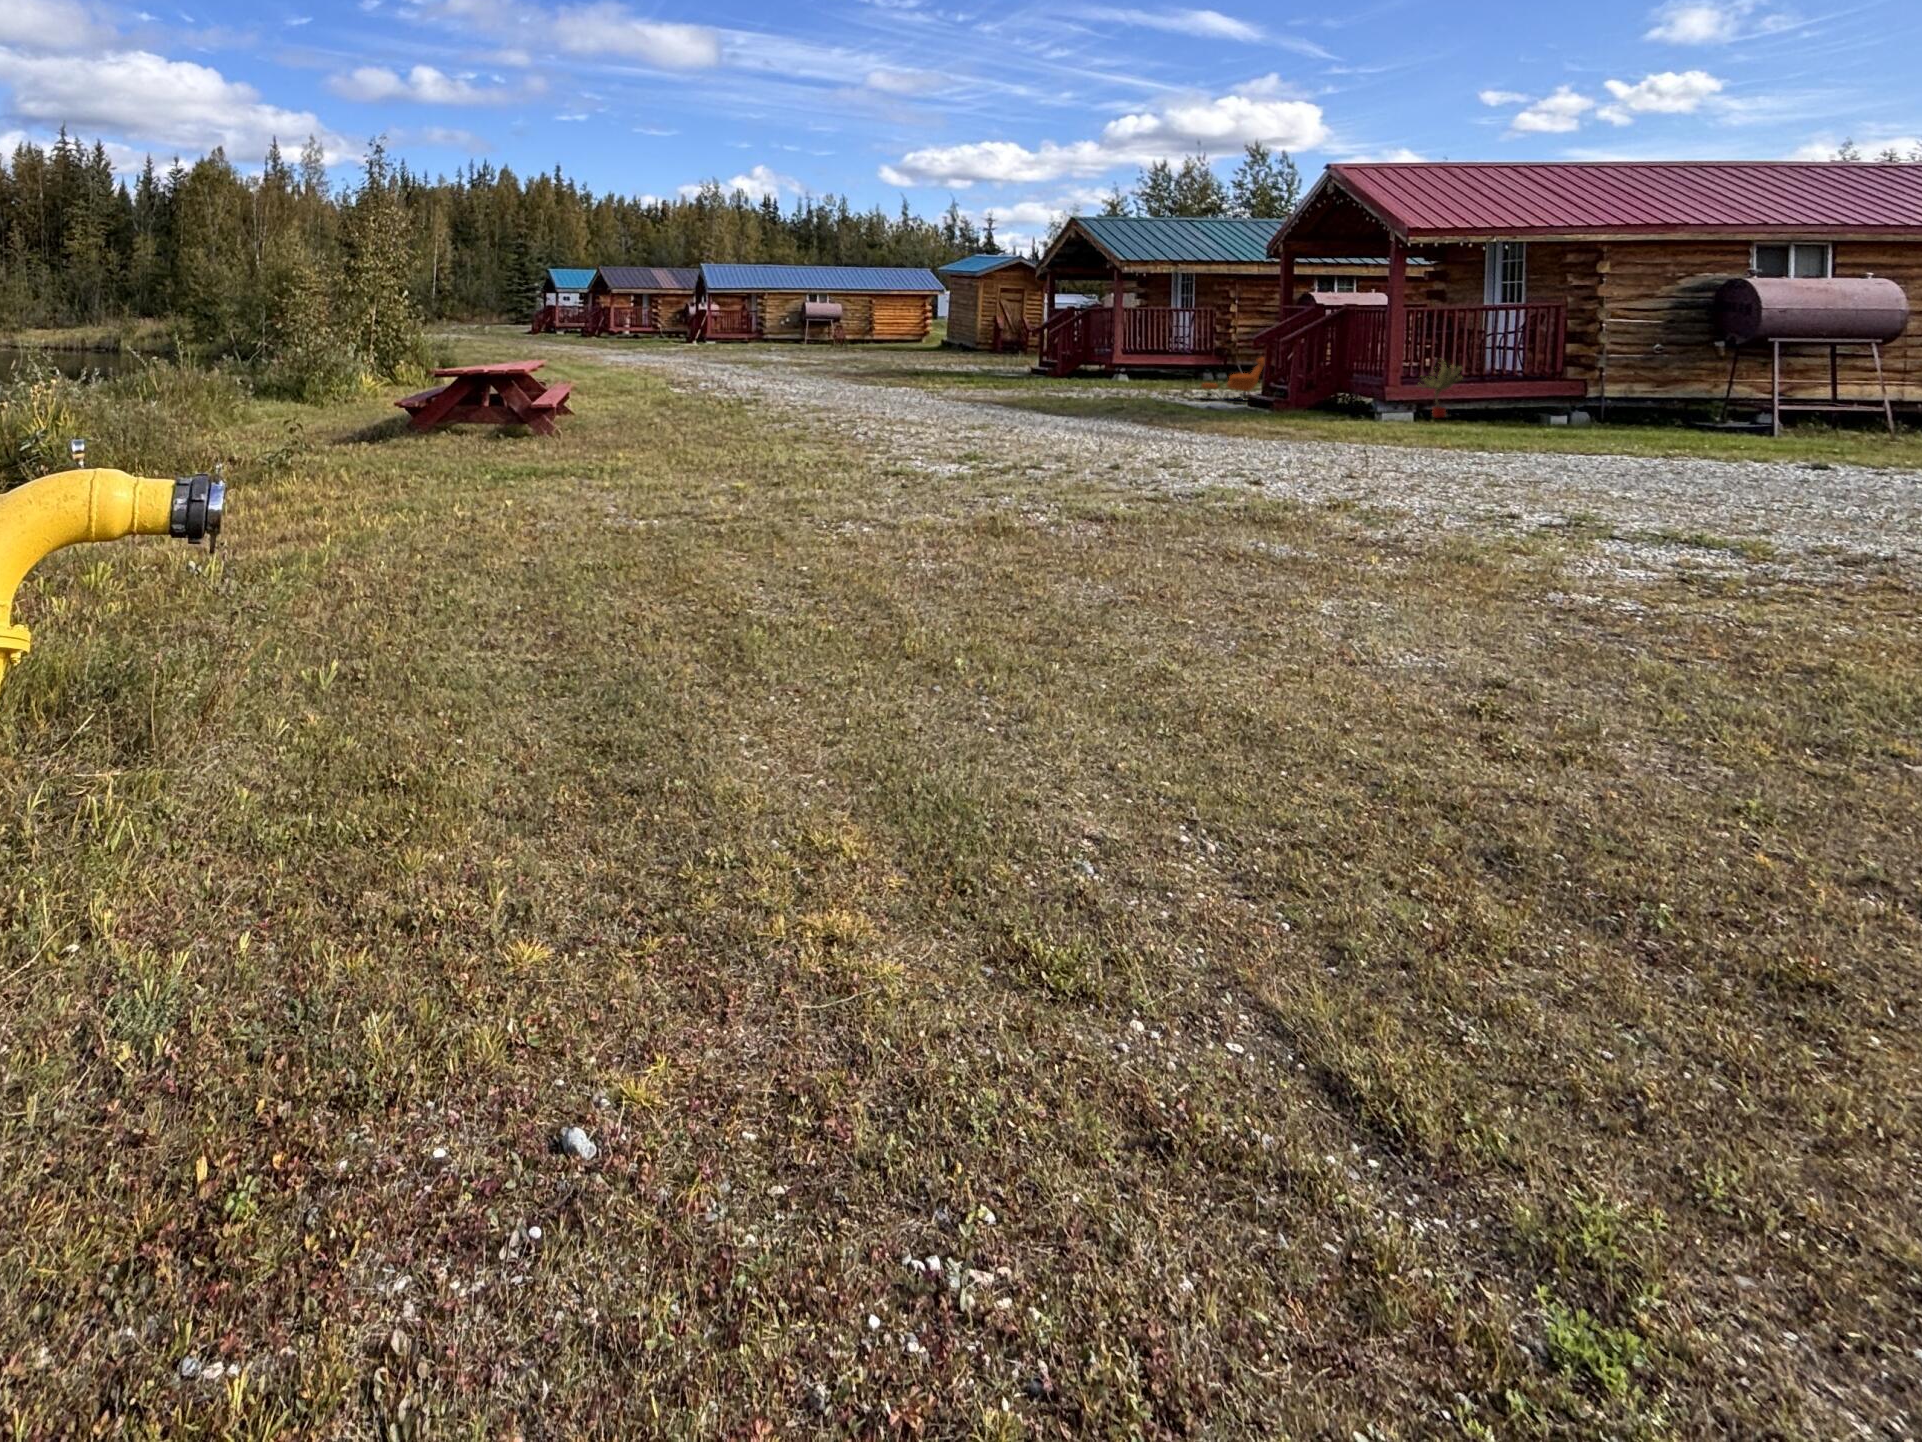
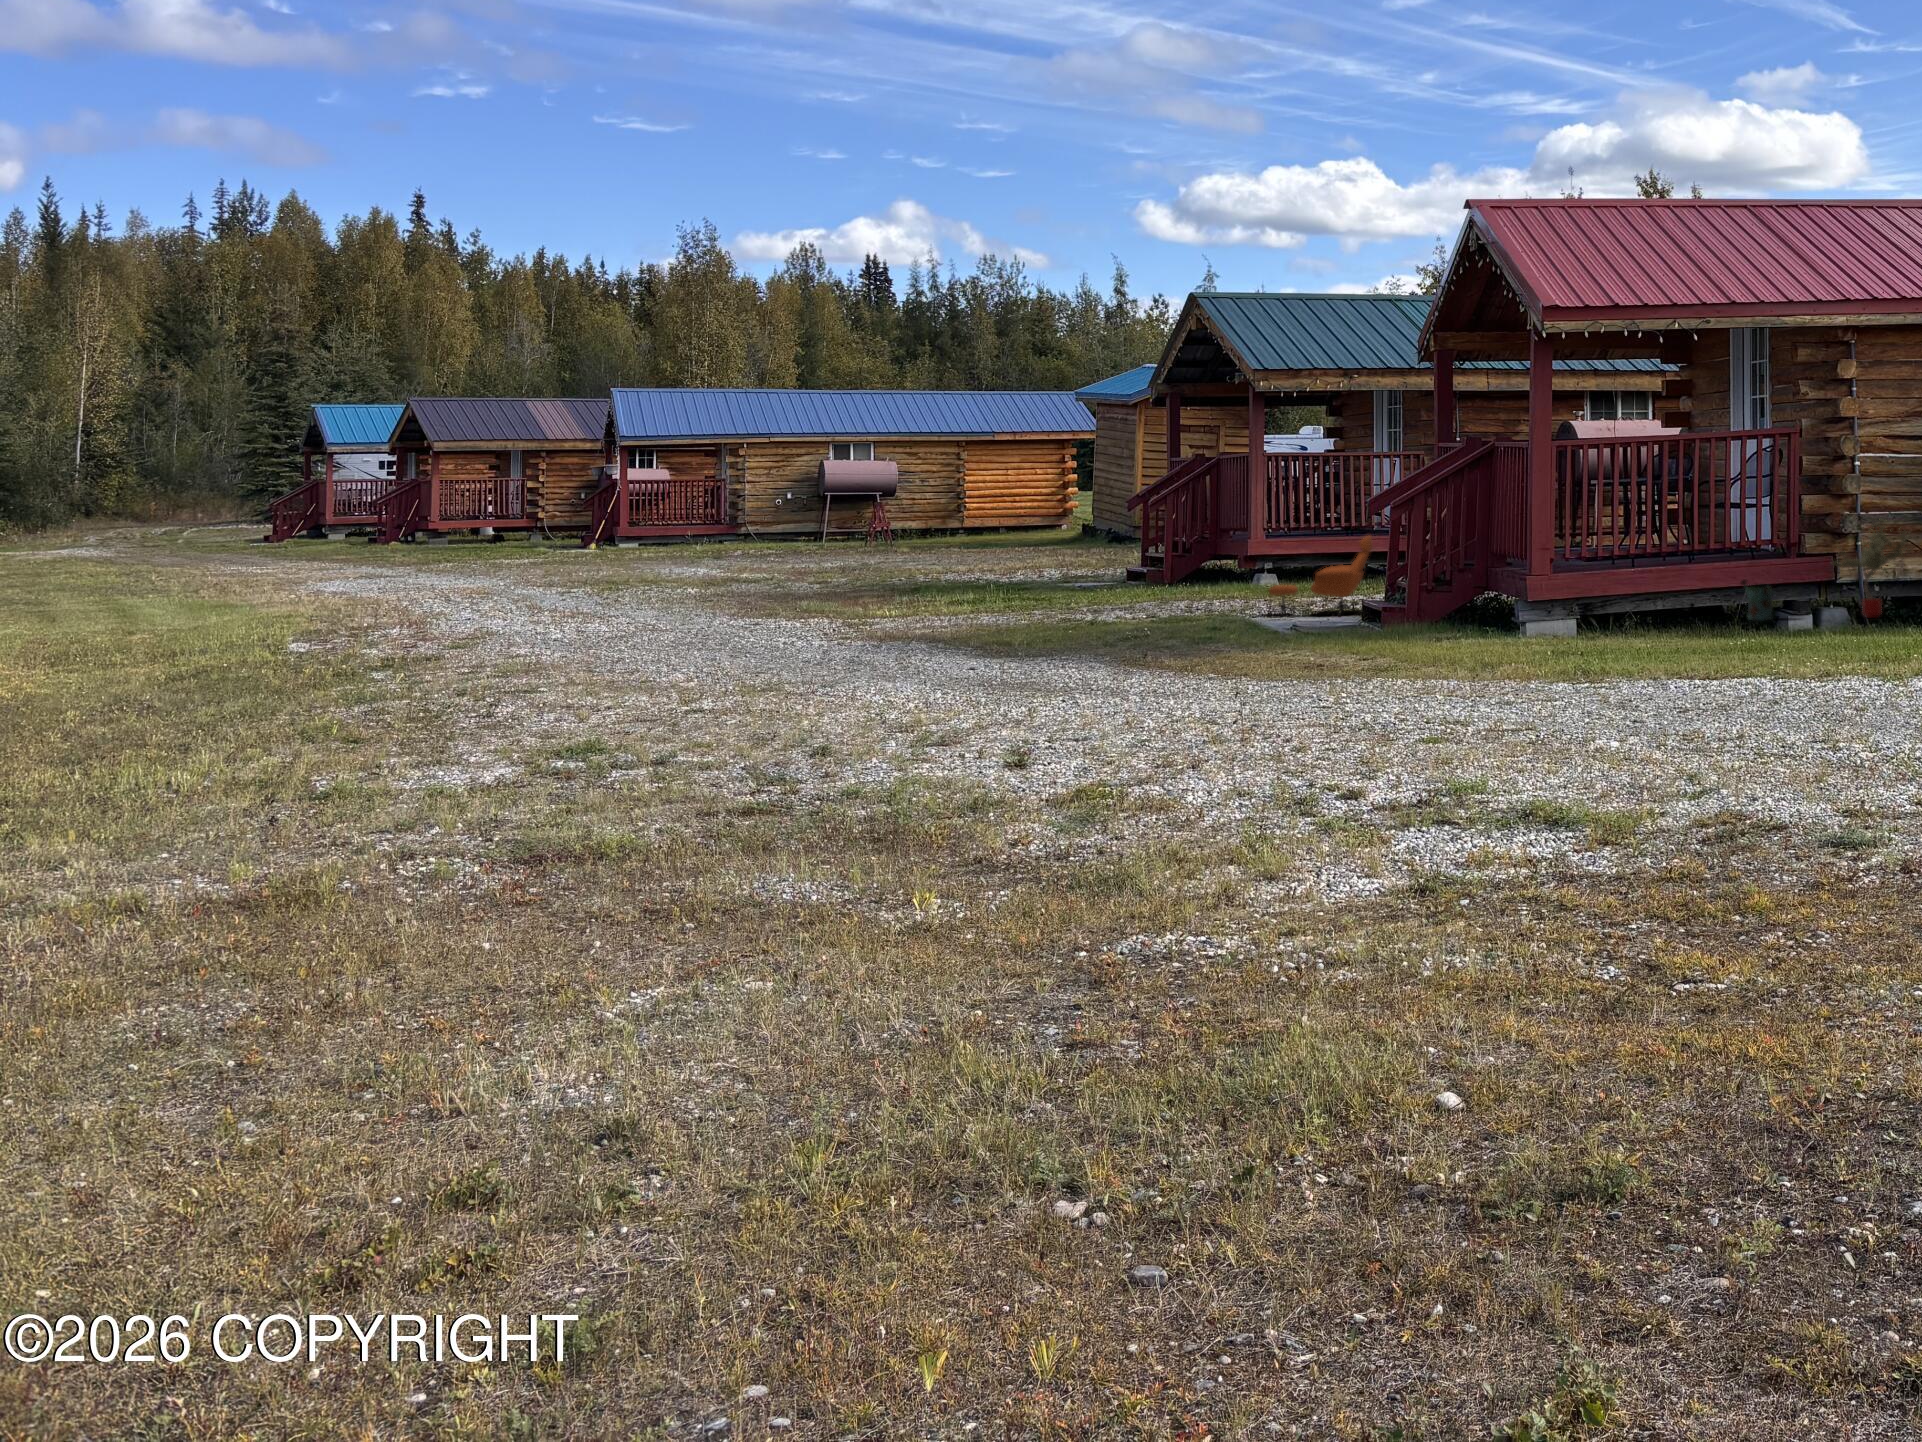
potted tree: present [1419,359,1463,418] -> present [1833,519,1910,618]
watering can: none [1518,392,1547,417] -> present [1741,579,1772,620]

